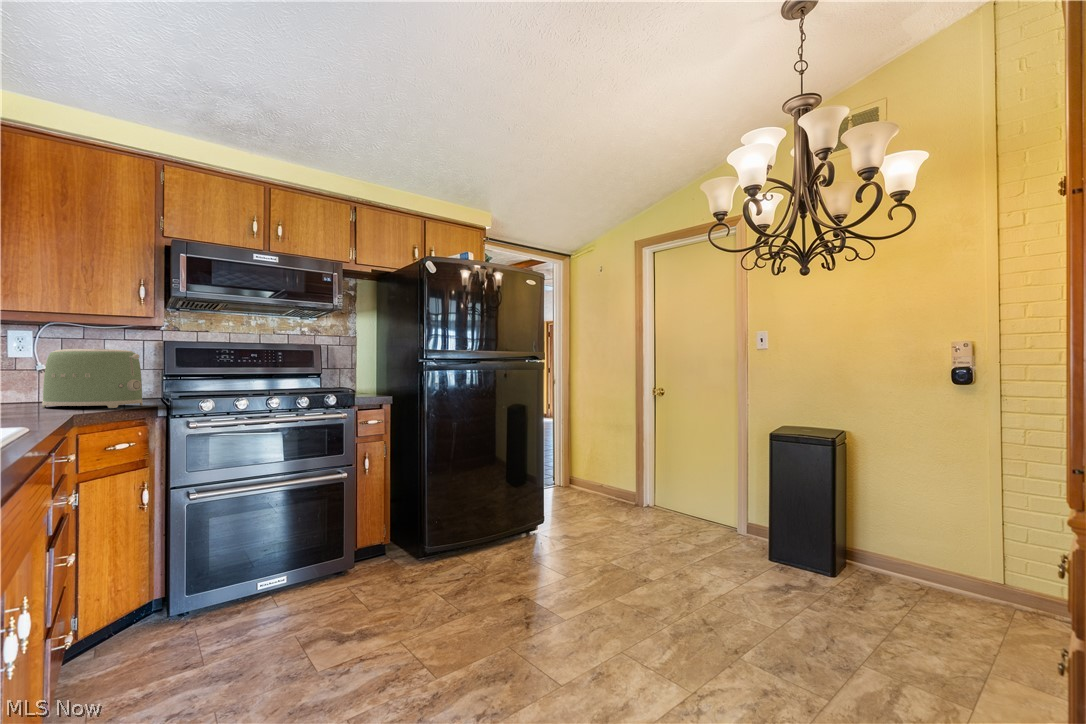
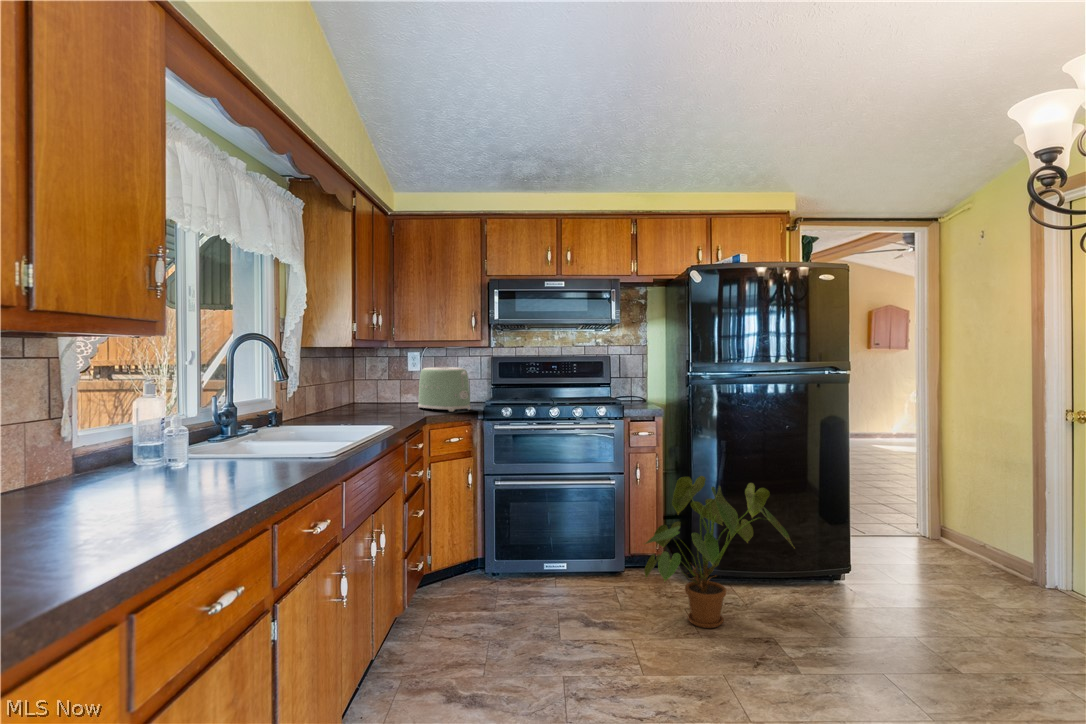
house plant: none [394,456,534,604] -> present [644,476,793,628]

